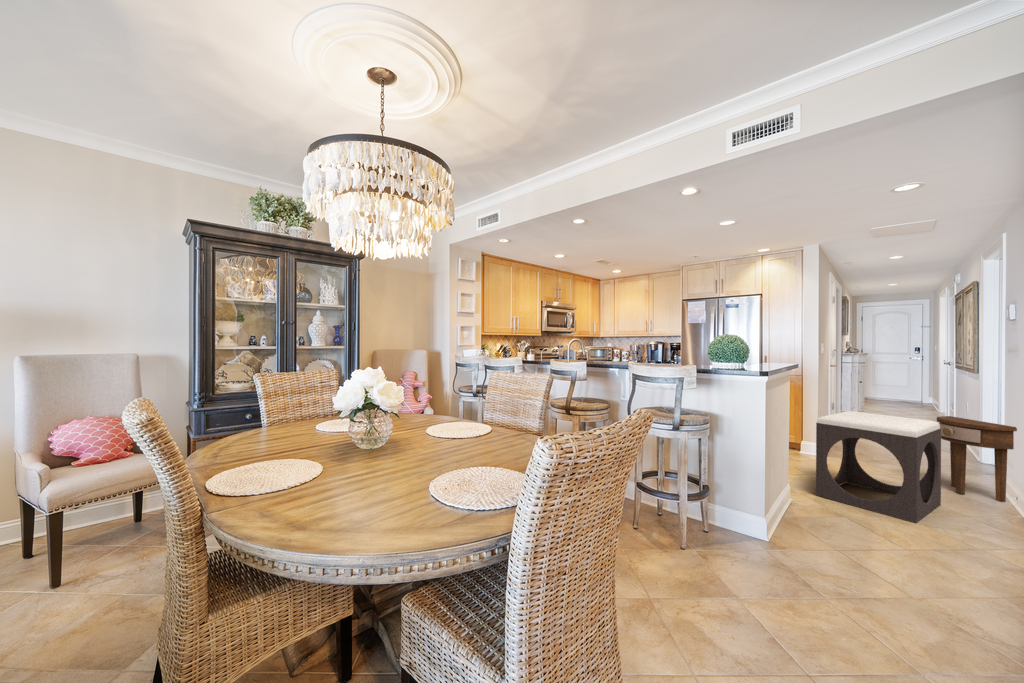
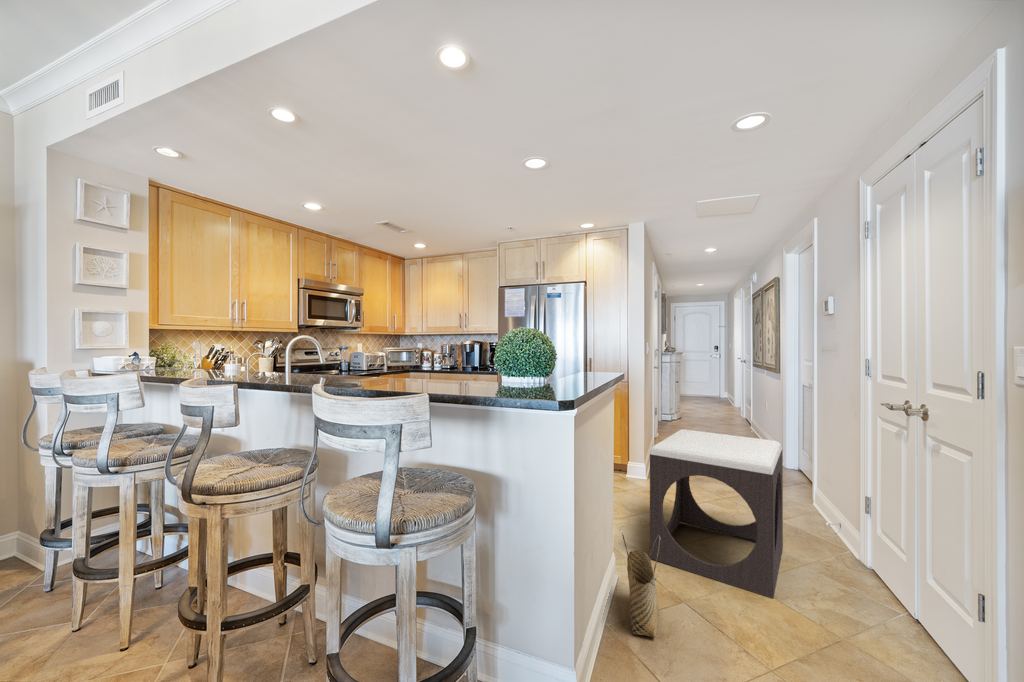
side table: present [937,416,1017,502] -> none [766,426,846,530]
woven basket: none [792,463,820,522] -> present [622,534,661,637]

